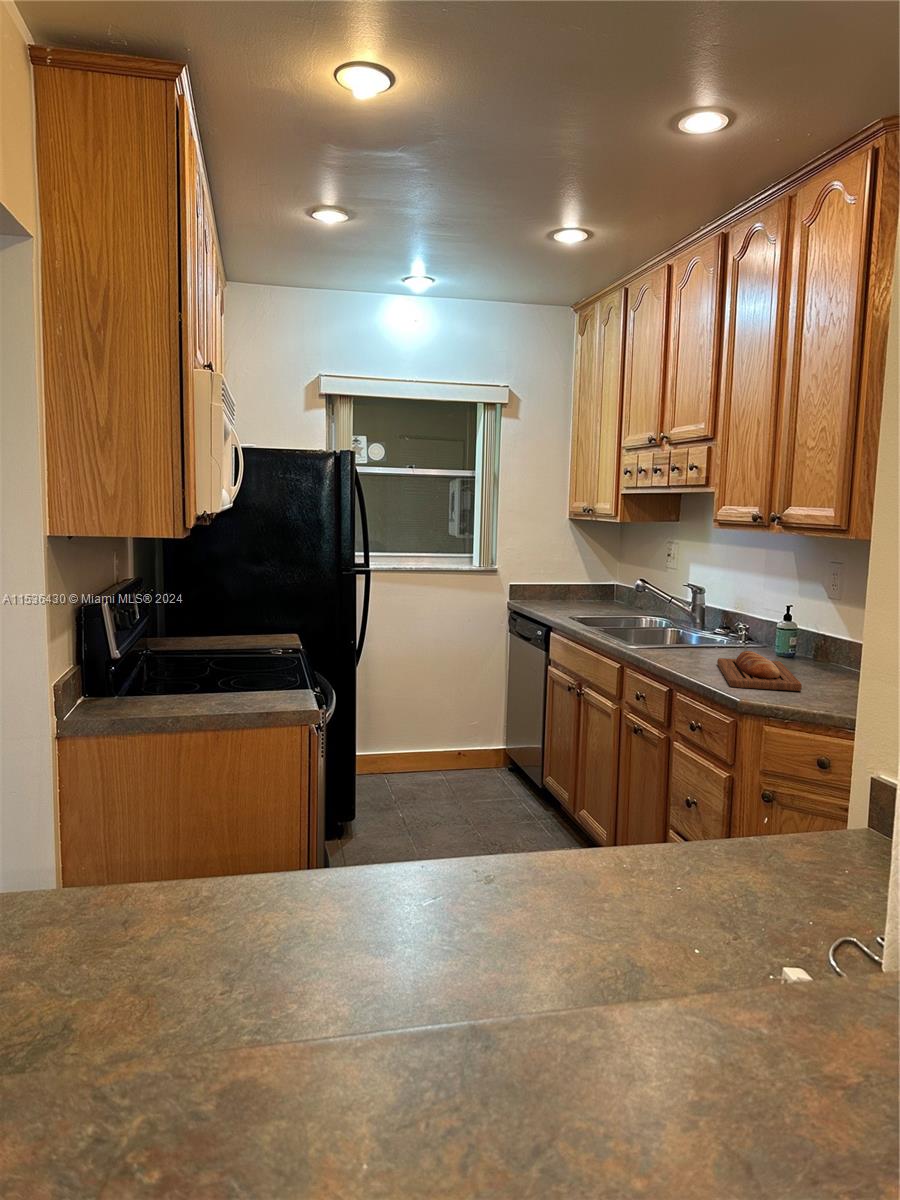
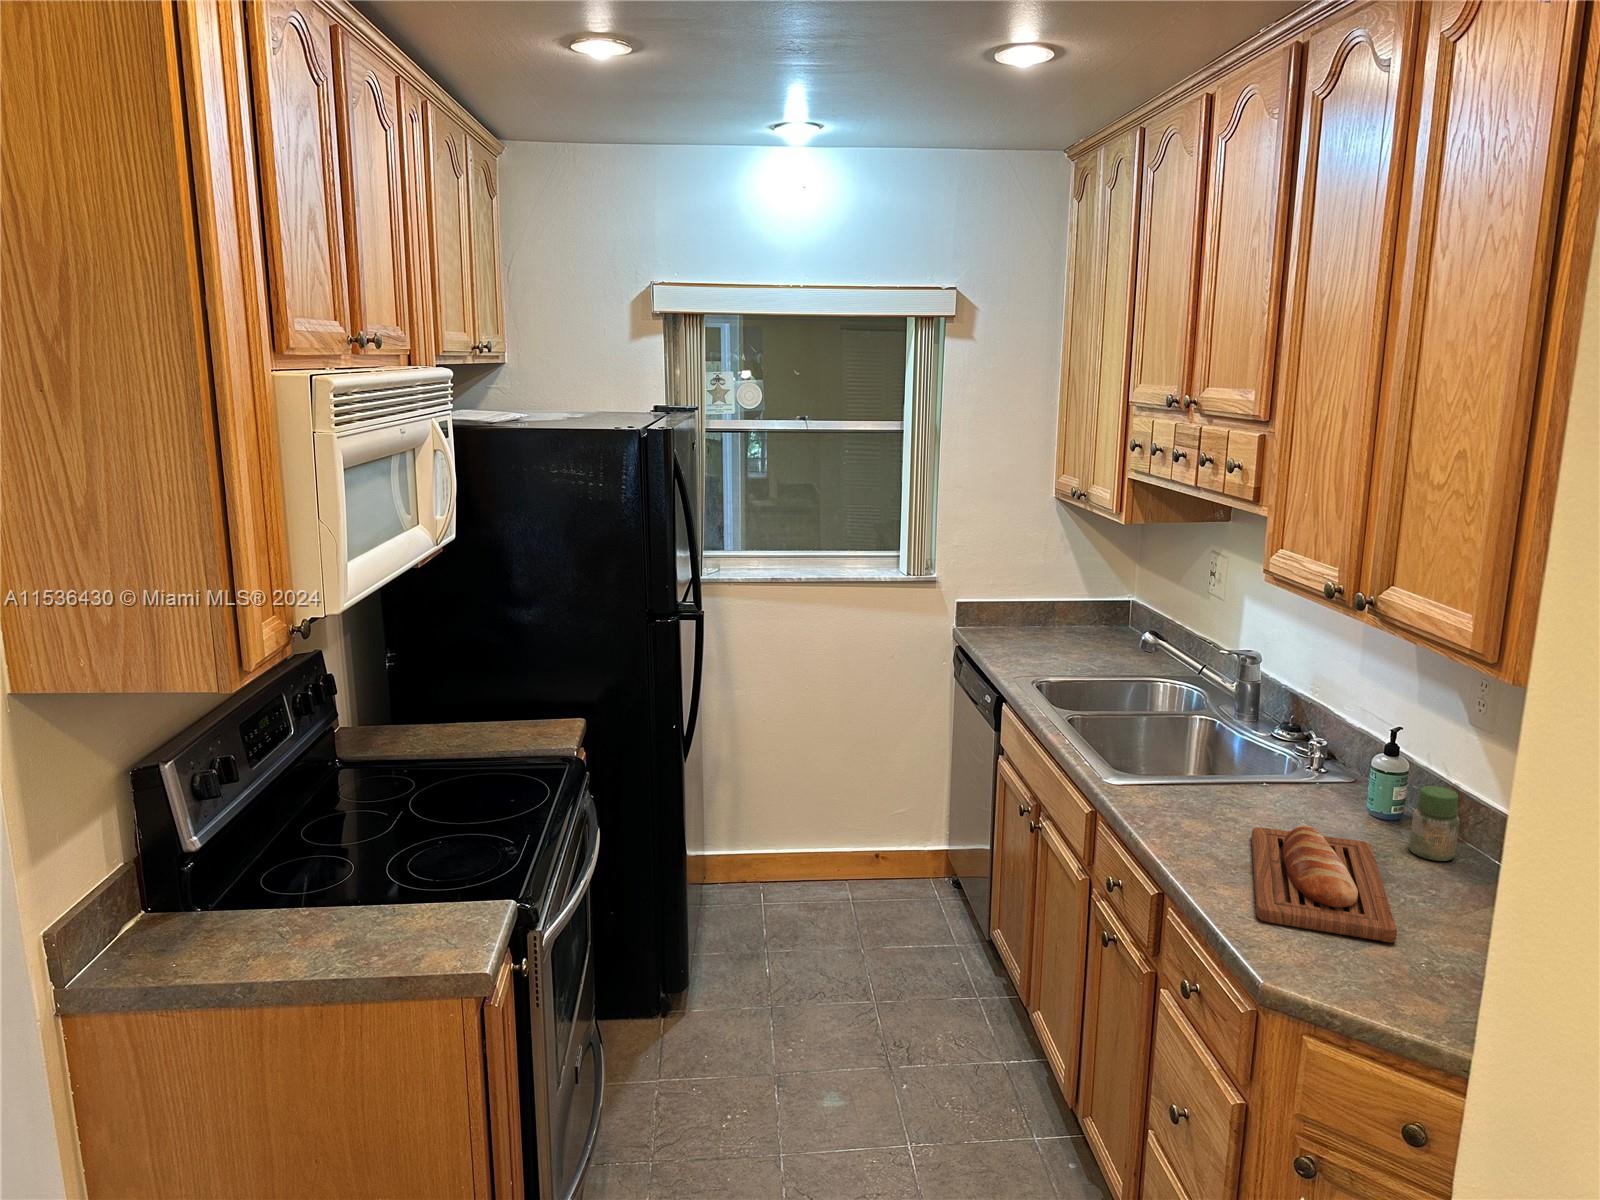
jar: none [800,631,825,669] -> present [1409,786,1459,861]

